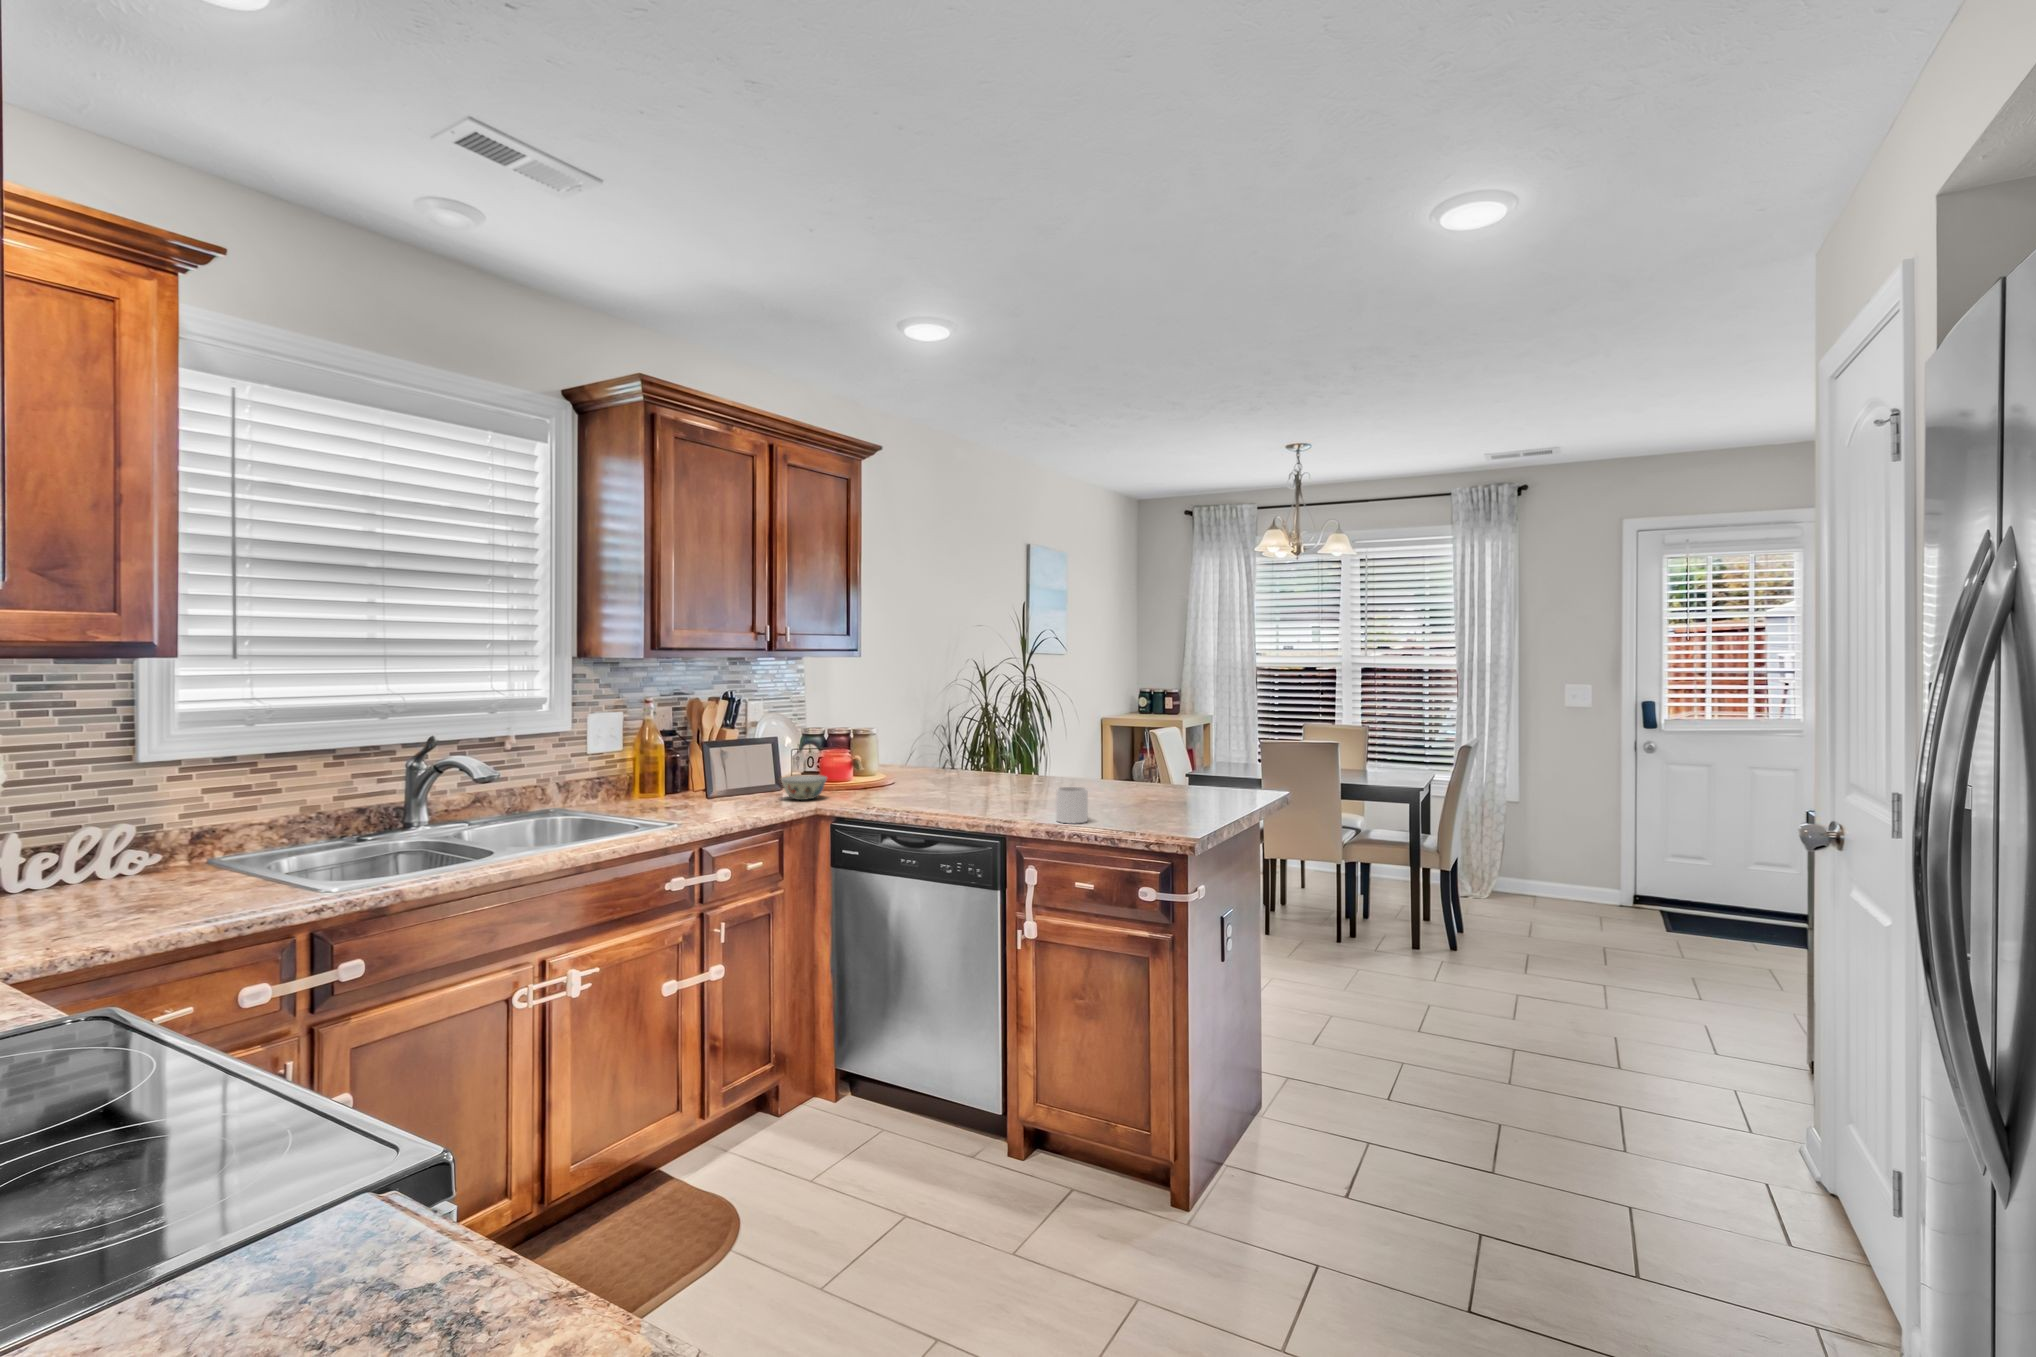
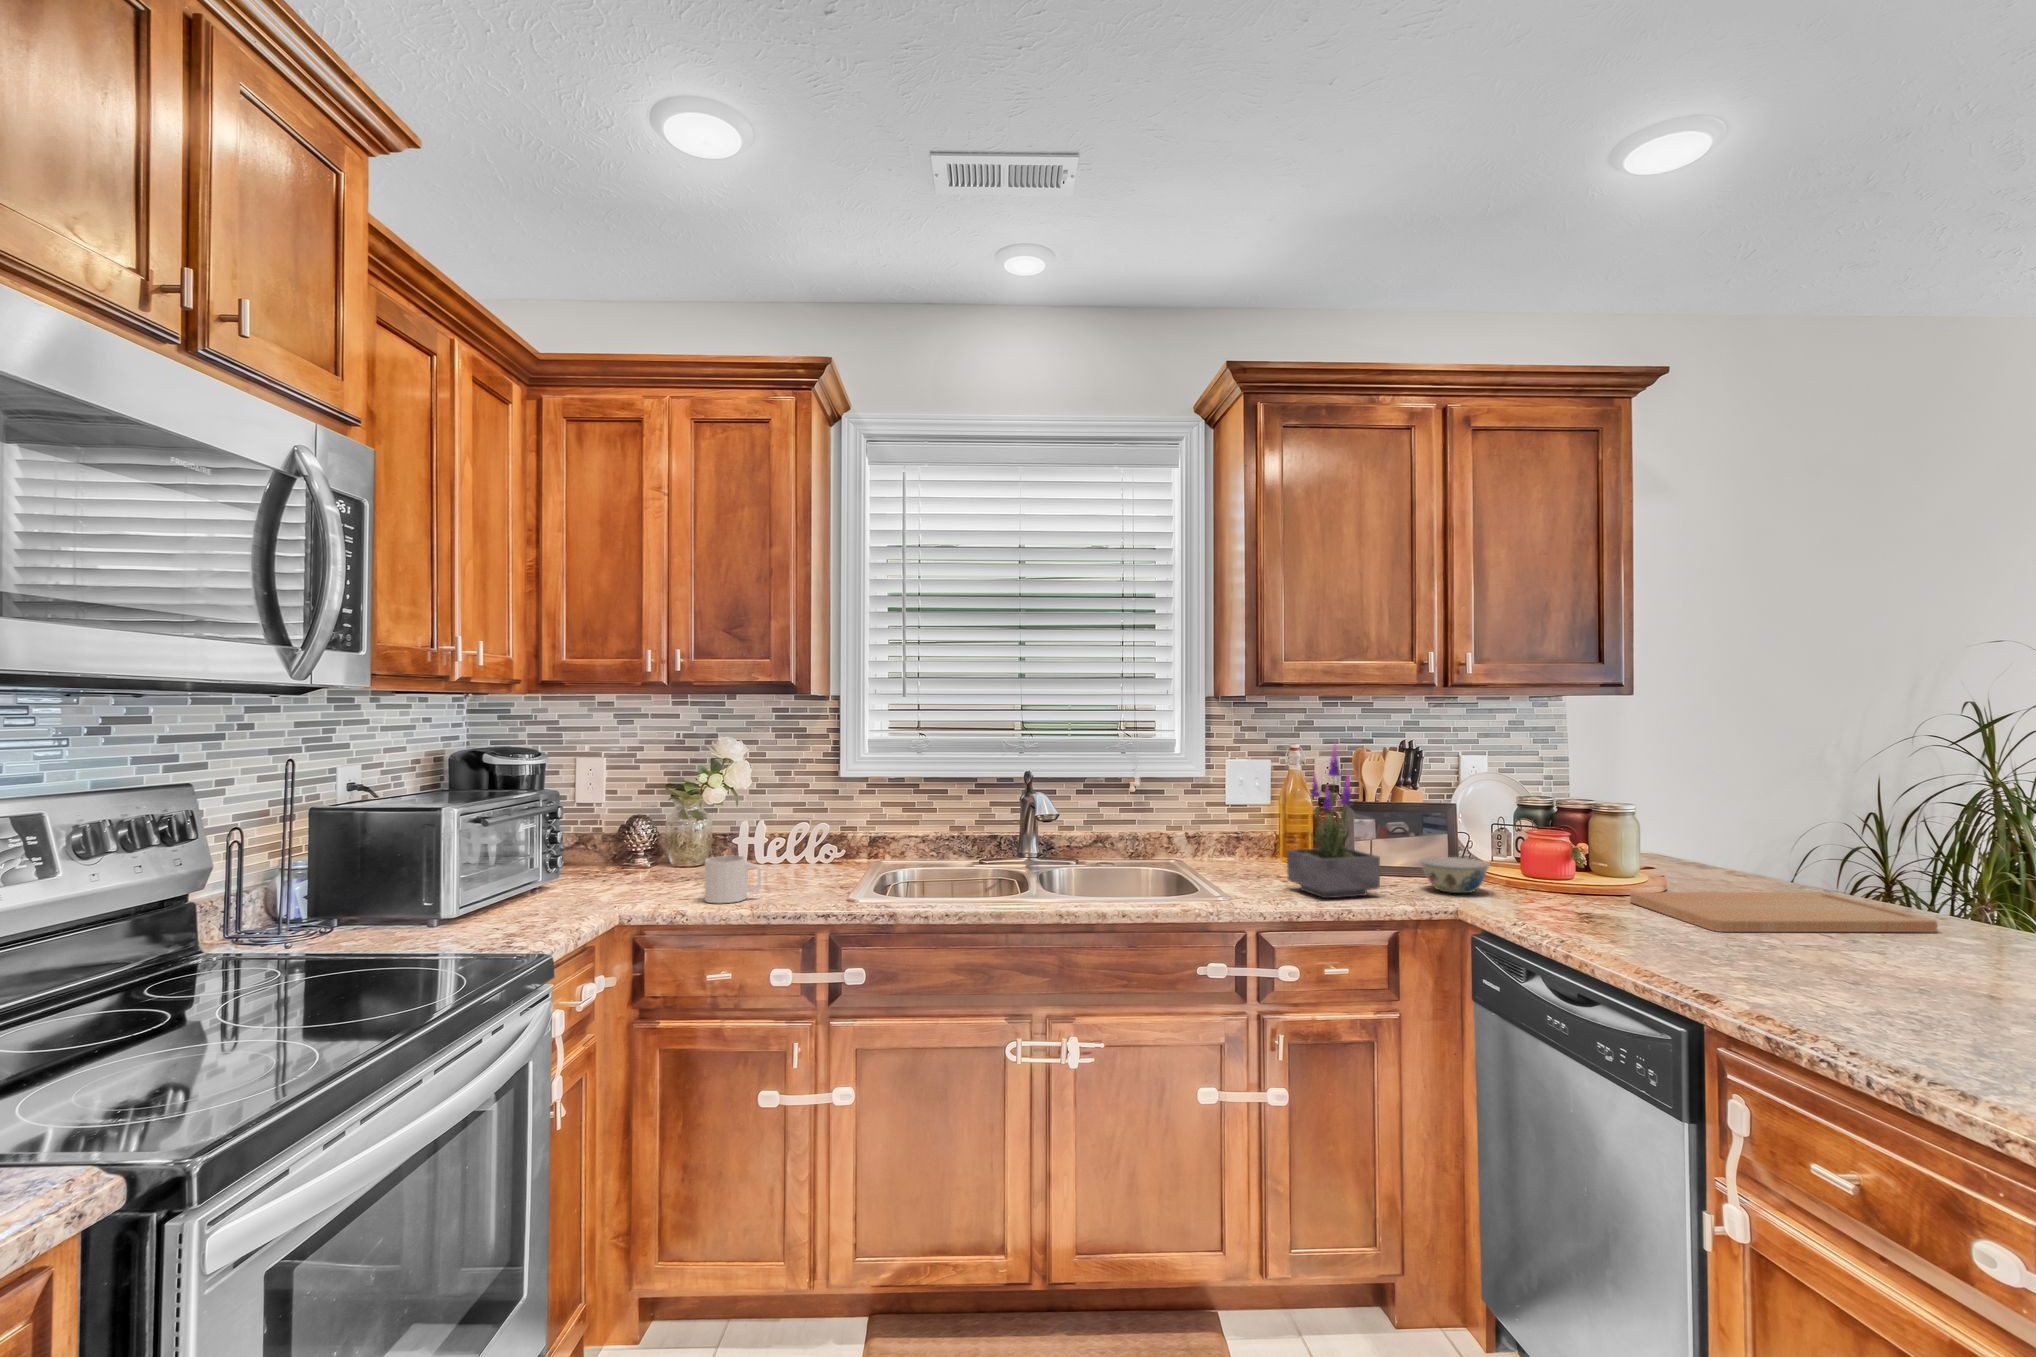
potted plant: none [700,694,772,815] -> present [1287,745,1380,898]
cutting board: none [901,771,1033,797] -> present [1630,892,1937,932]
mug: present [1056,787,1088,823] -> present [705,856,761,903]

